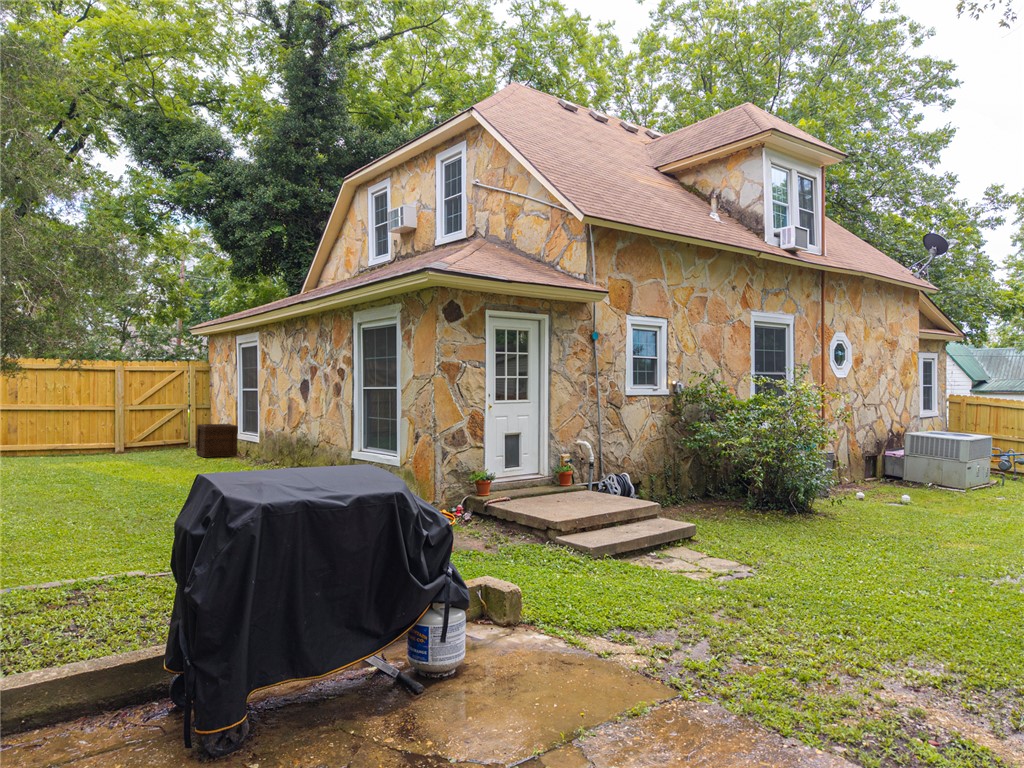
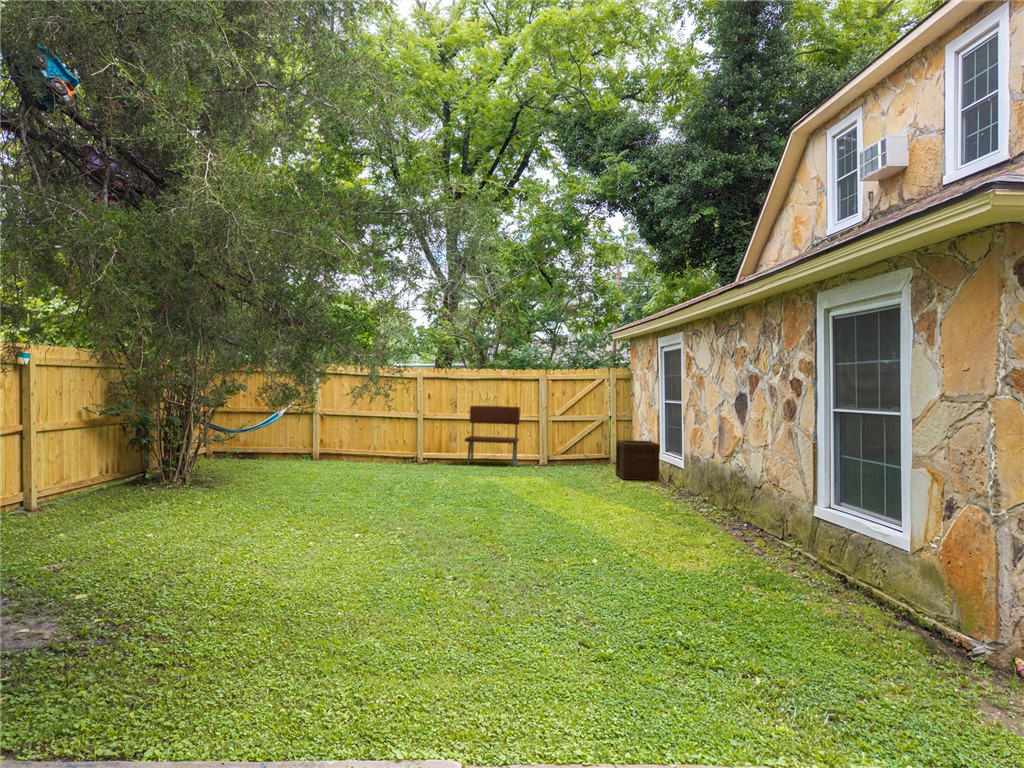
bench: none [27,397,92,456] -> present [465,406,520,465]

